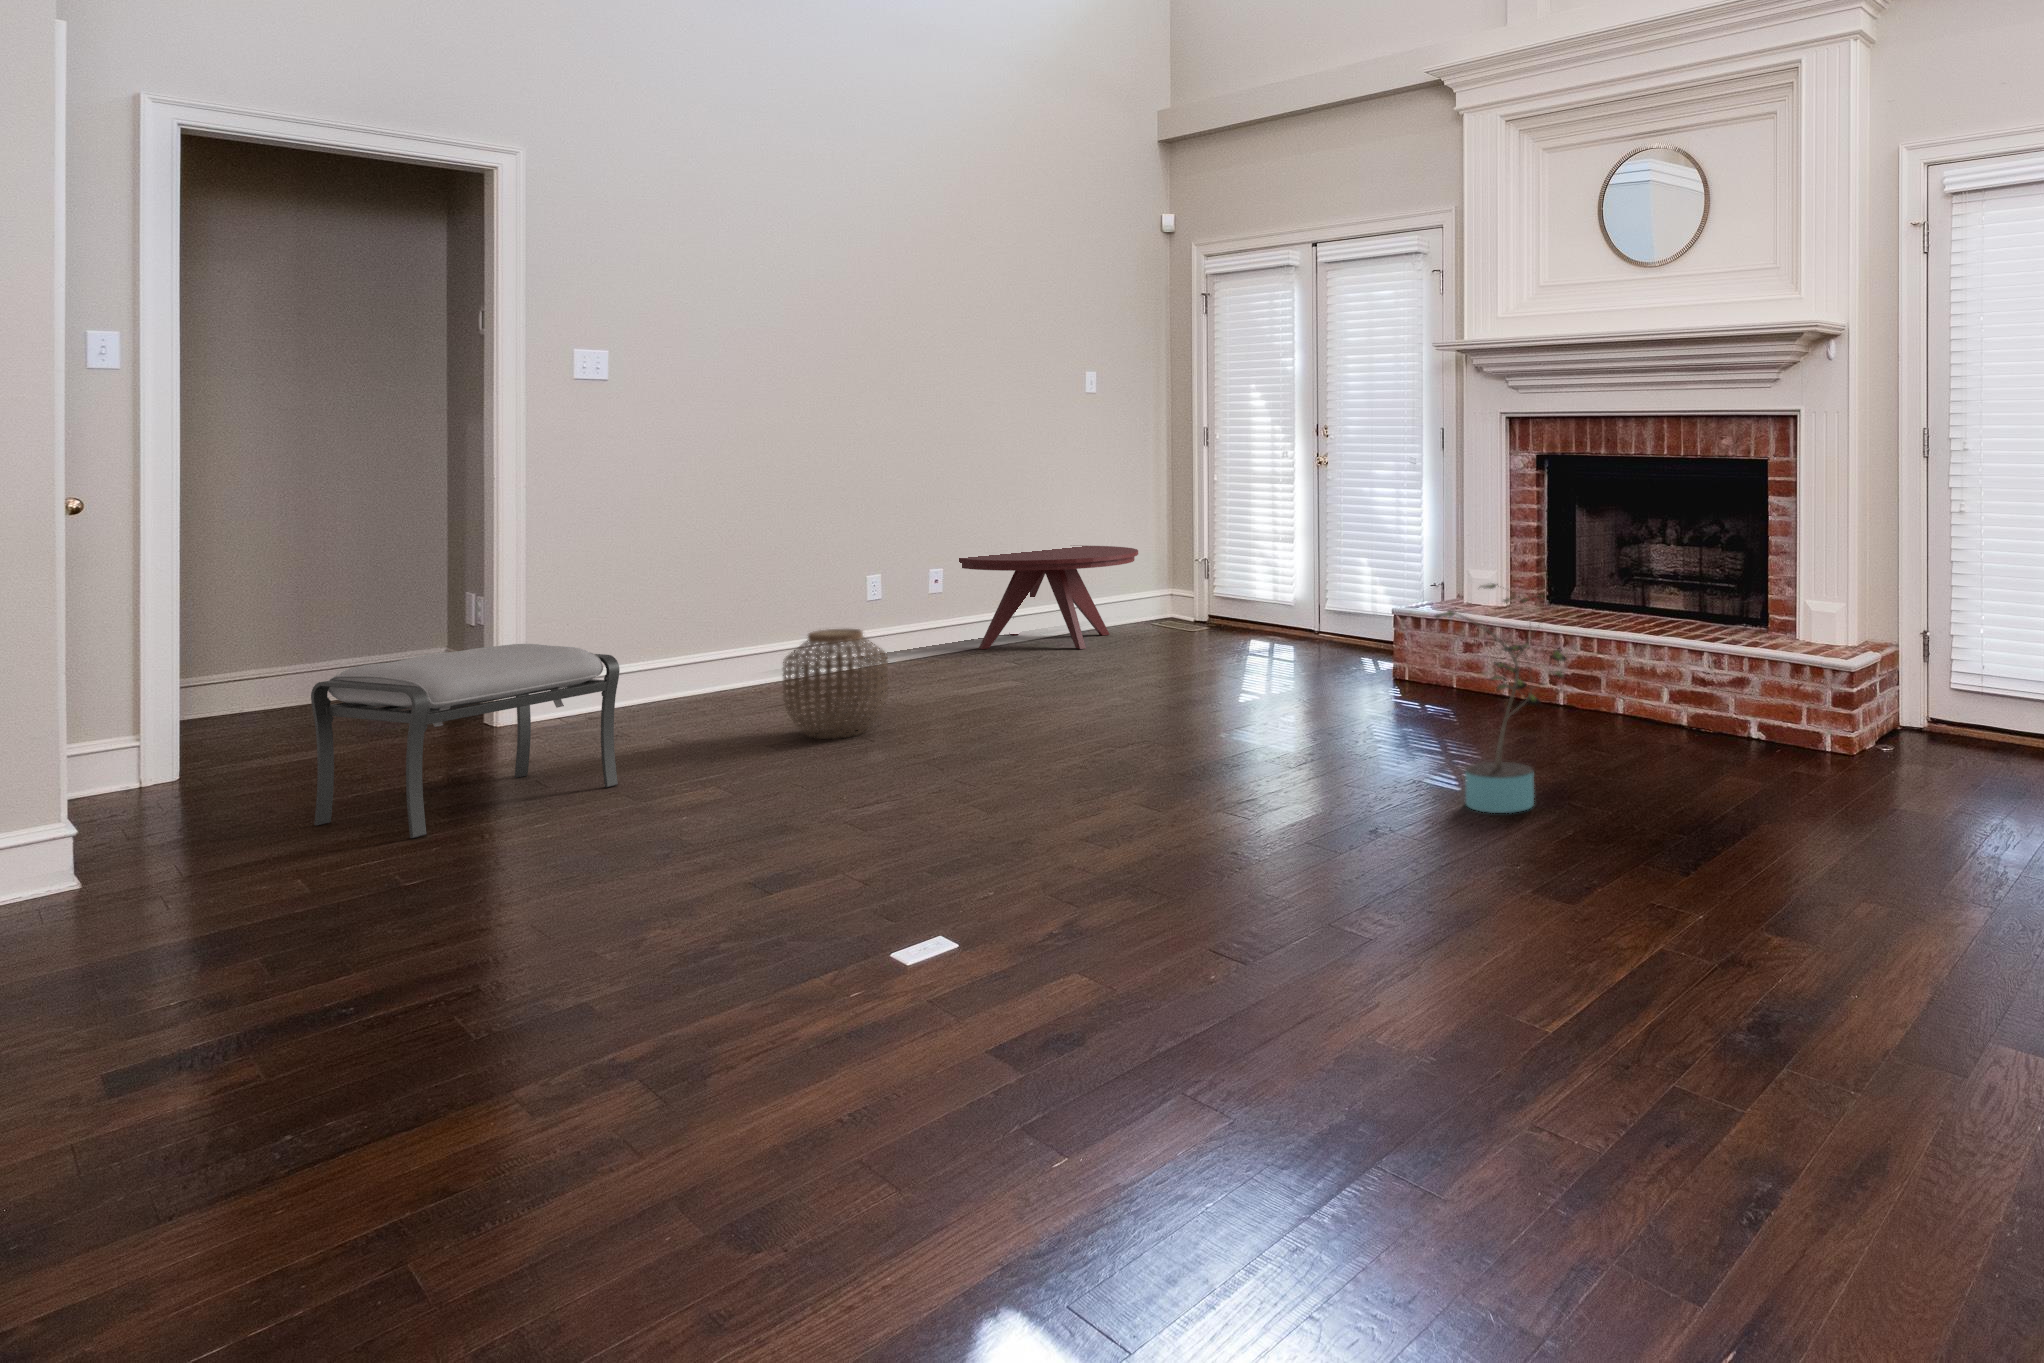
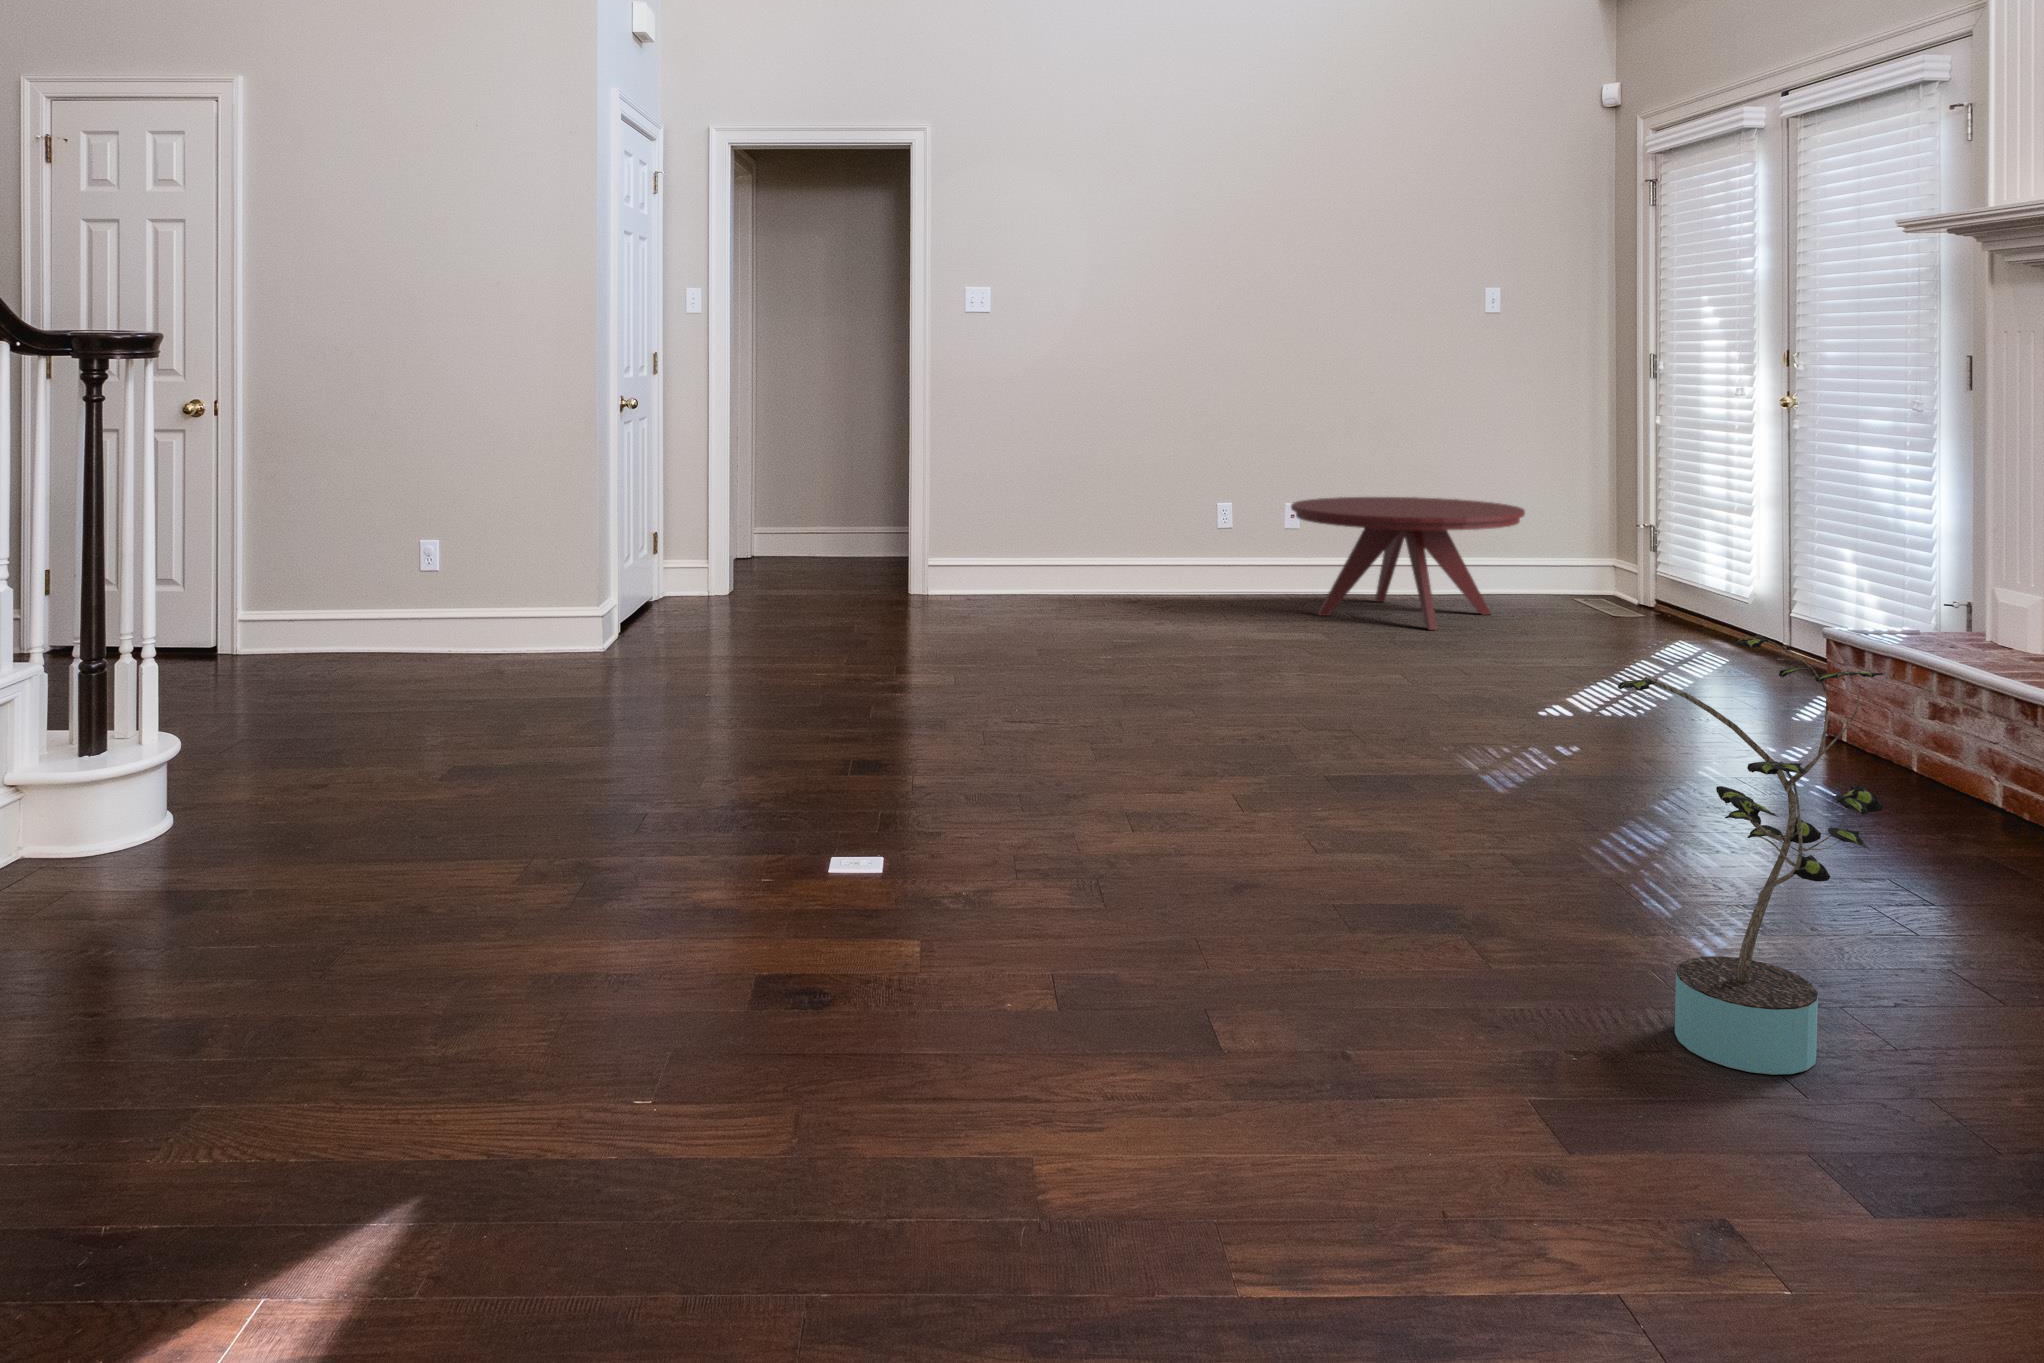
woven basket: present [783,629,888,739] -> none [968,582,1080,708]
ottoman: present [311,644,620,838] -> none [510,569,761,752]

